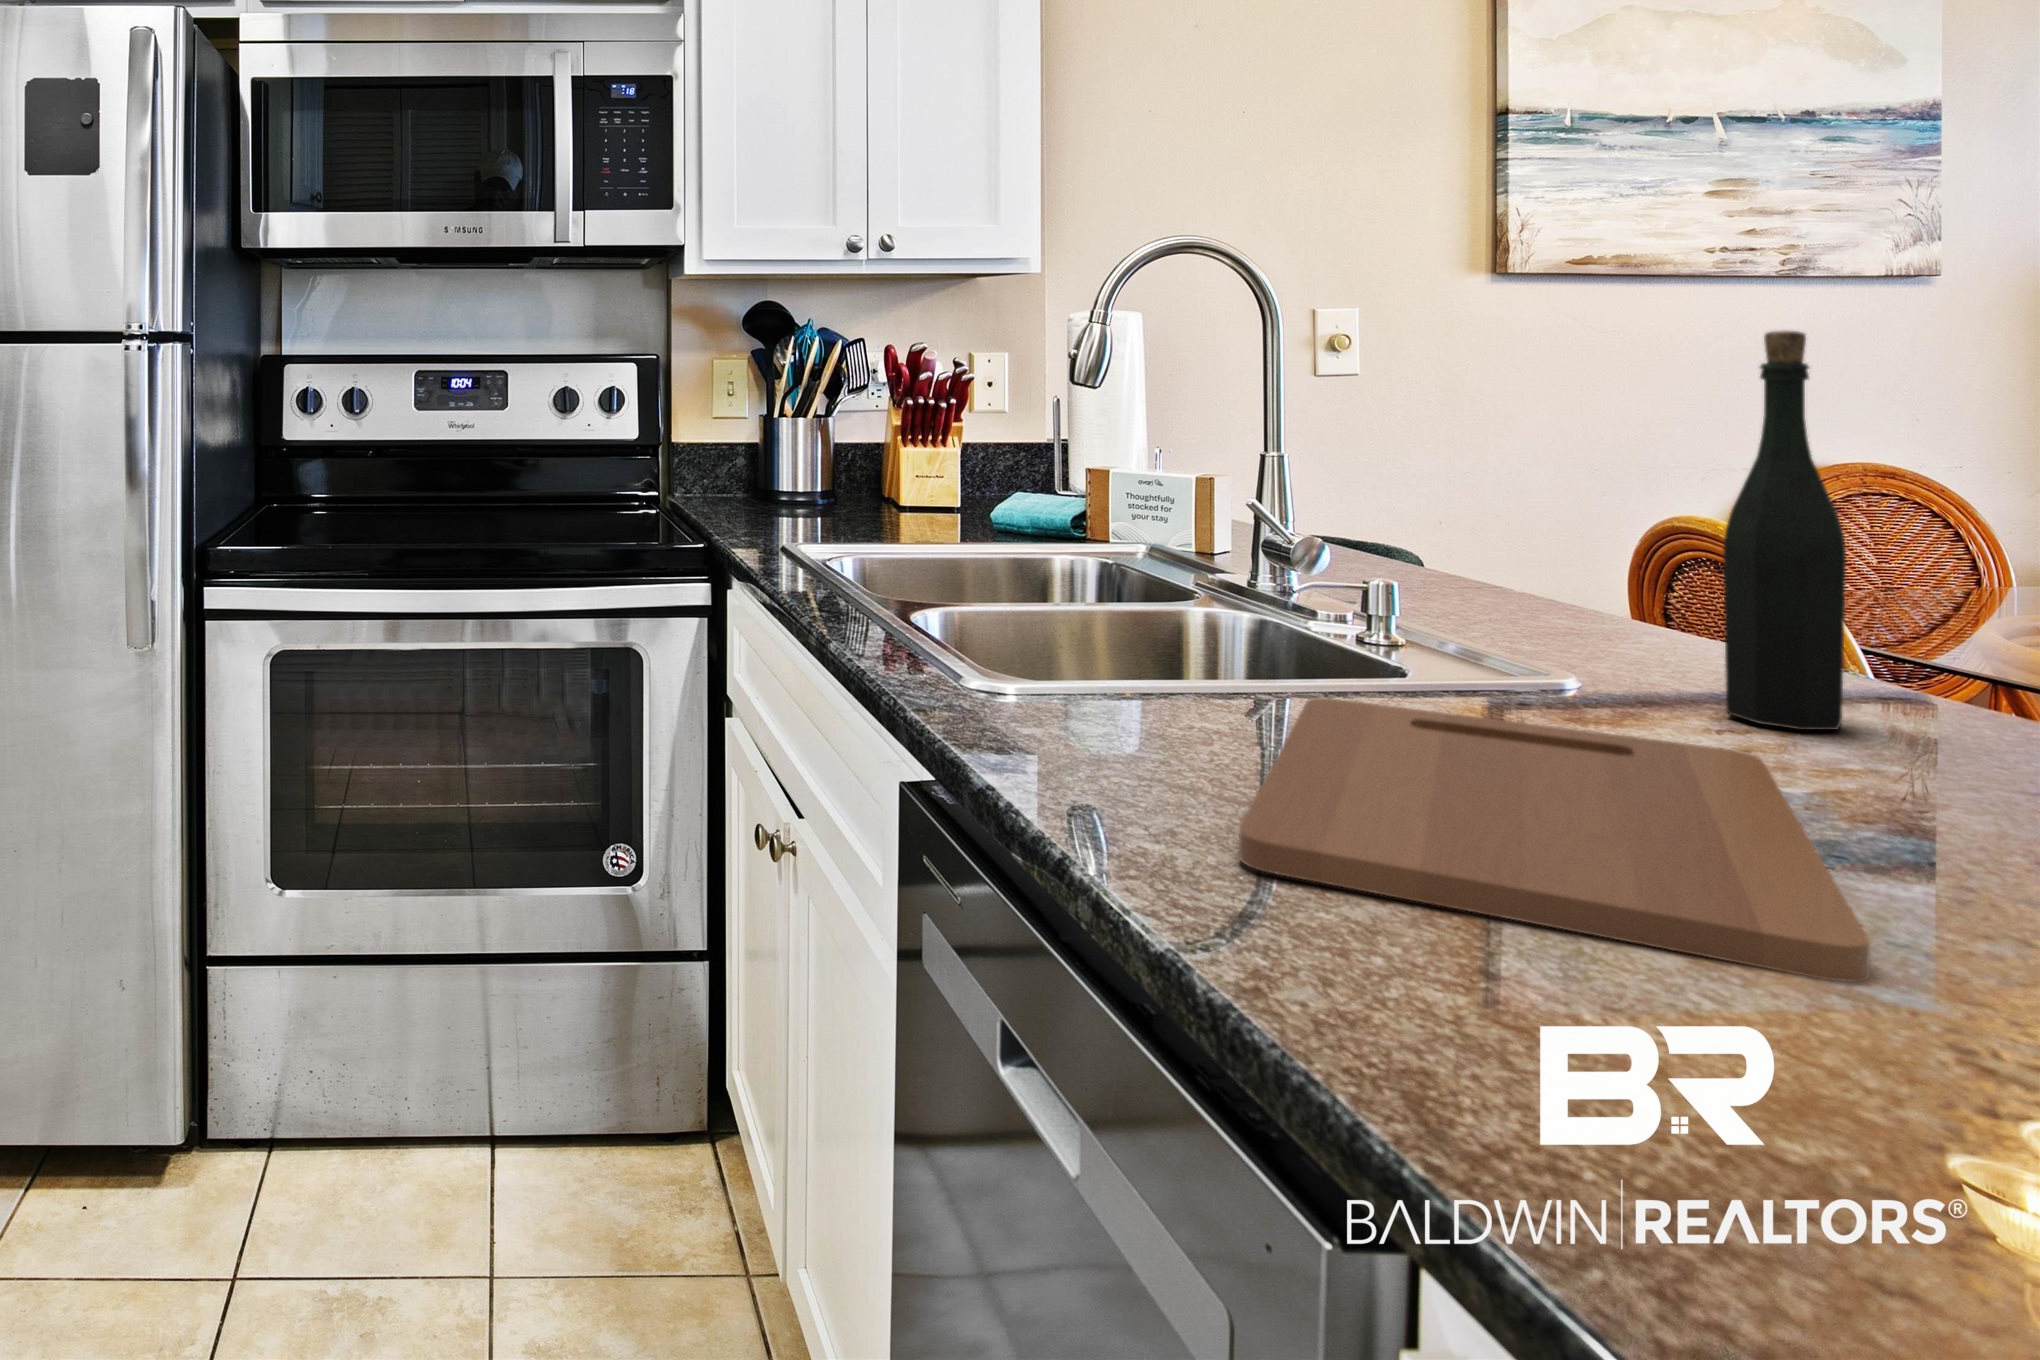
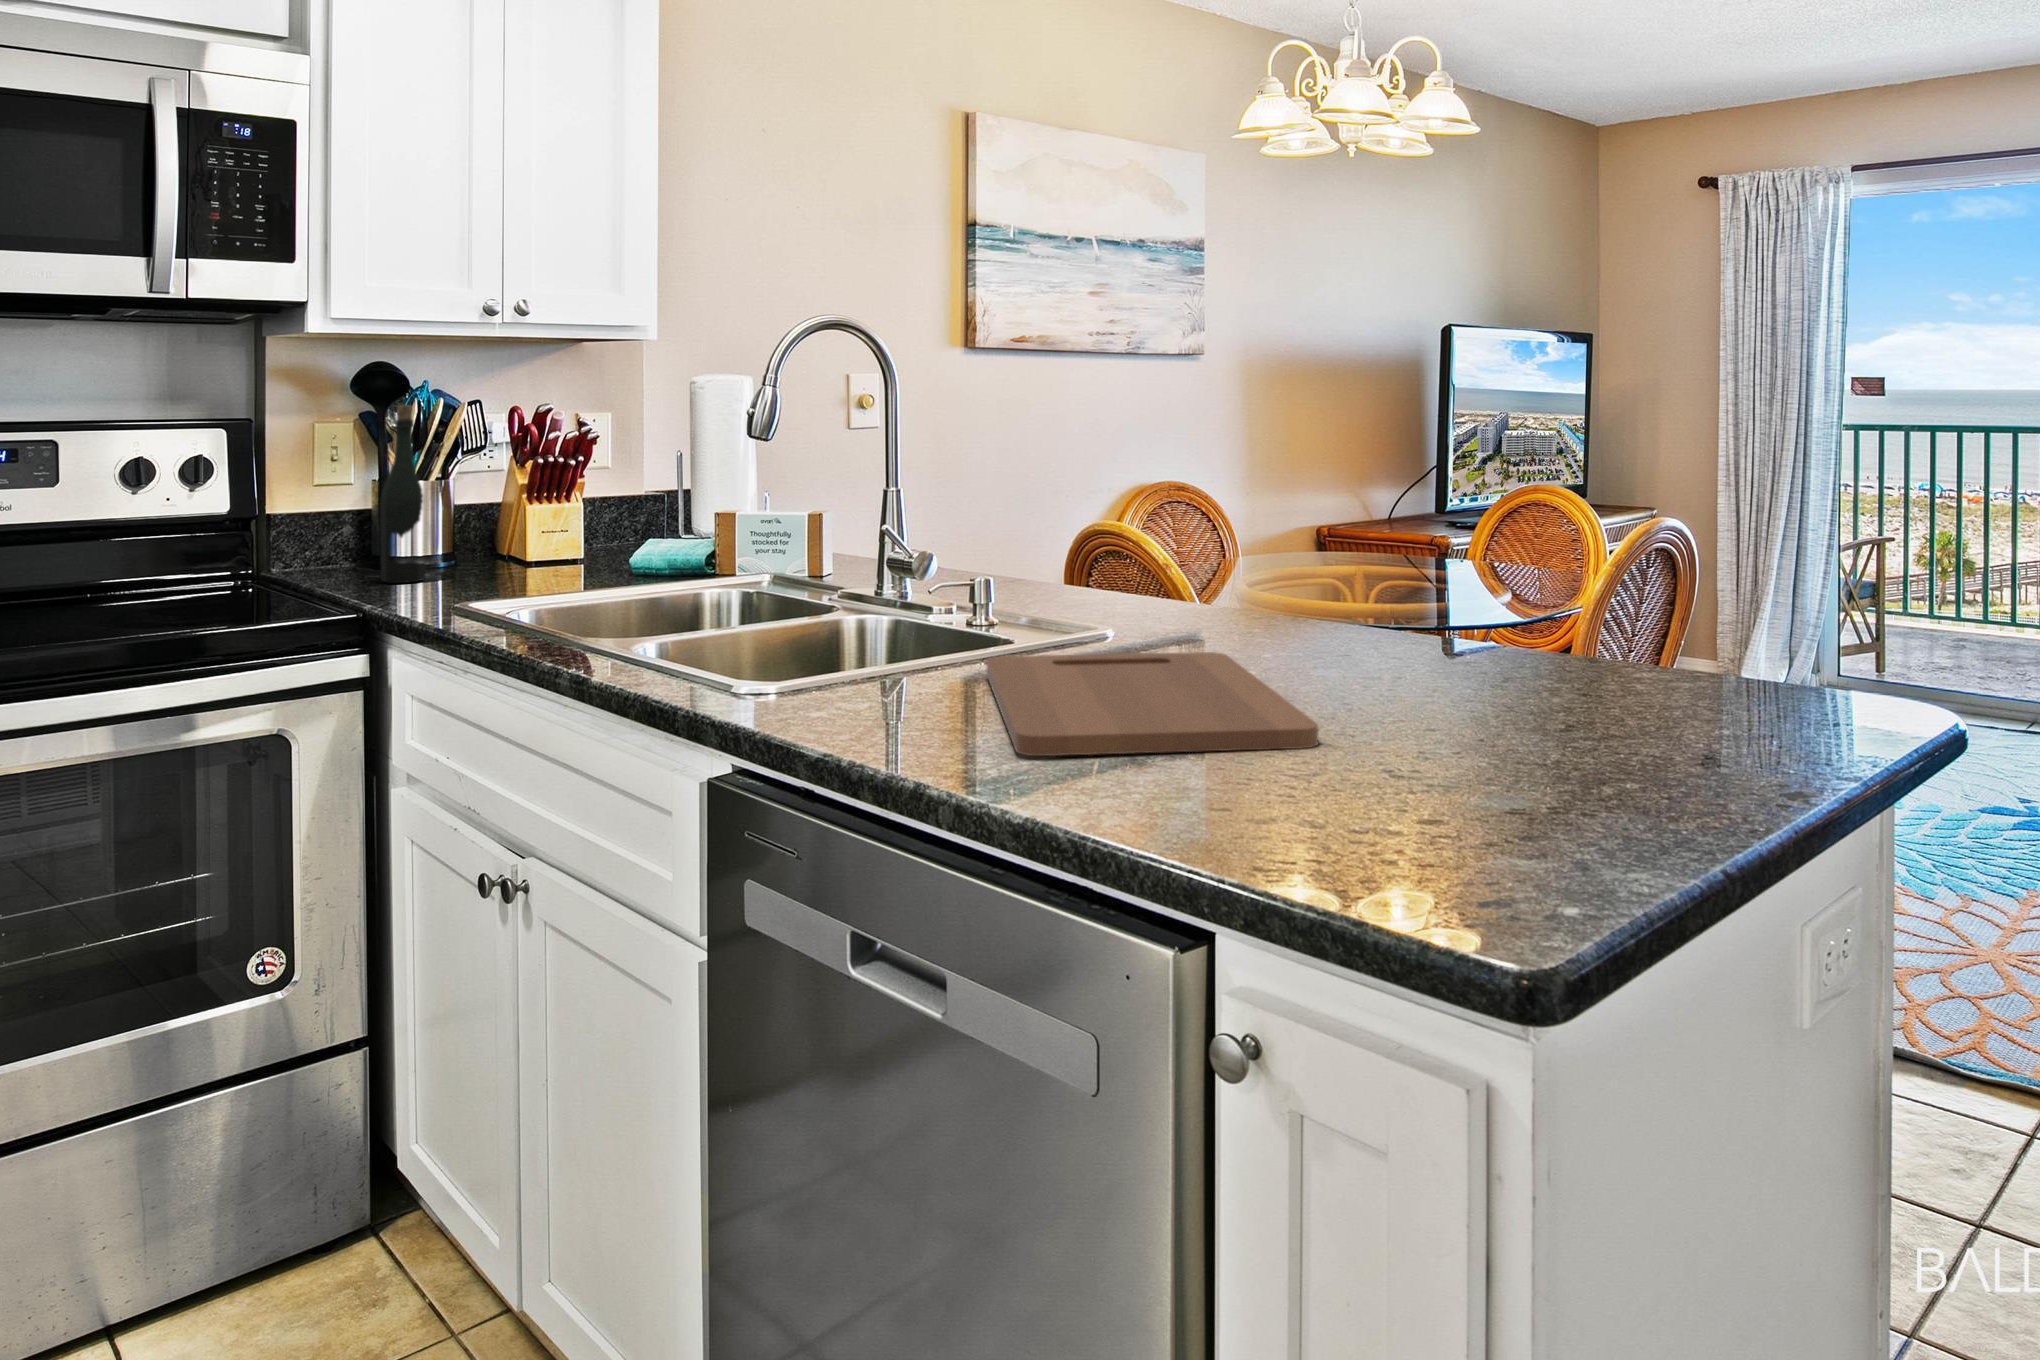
bottle: present [1723,330,1846,730] -> present [380,405,426,583]

